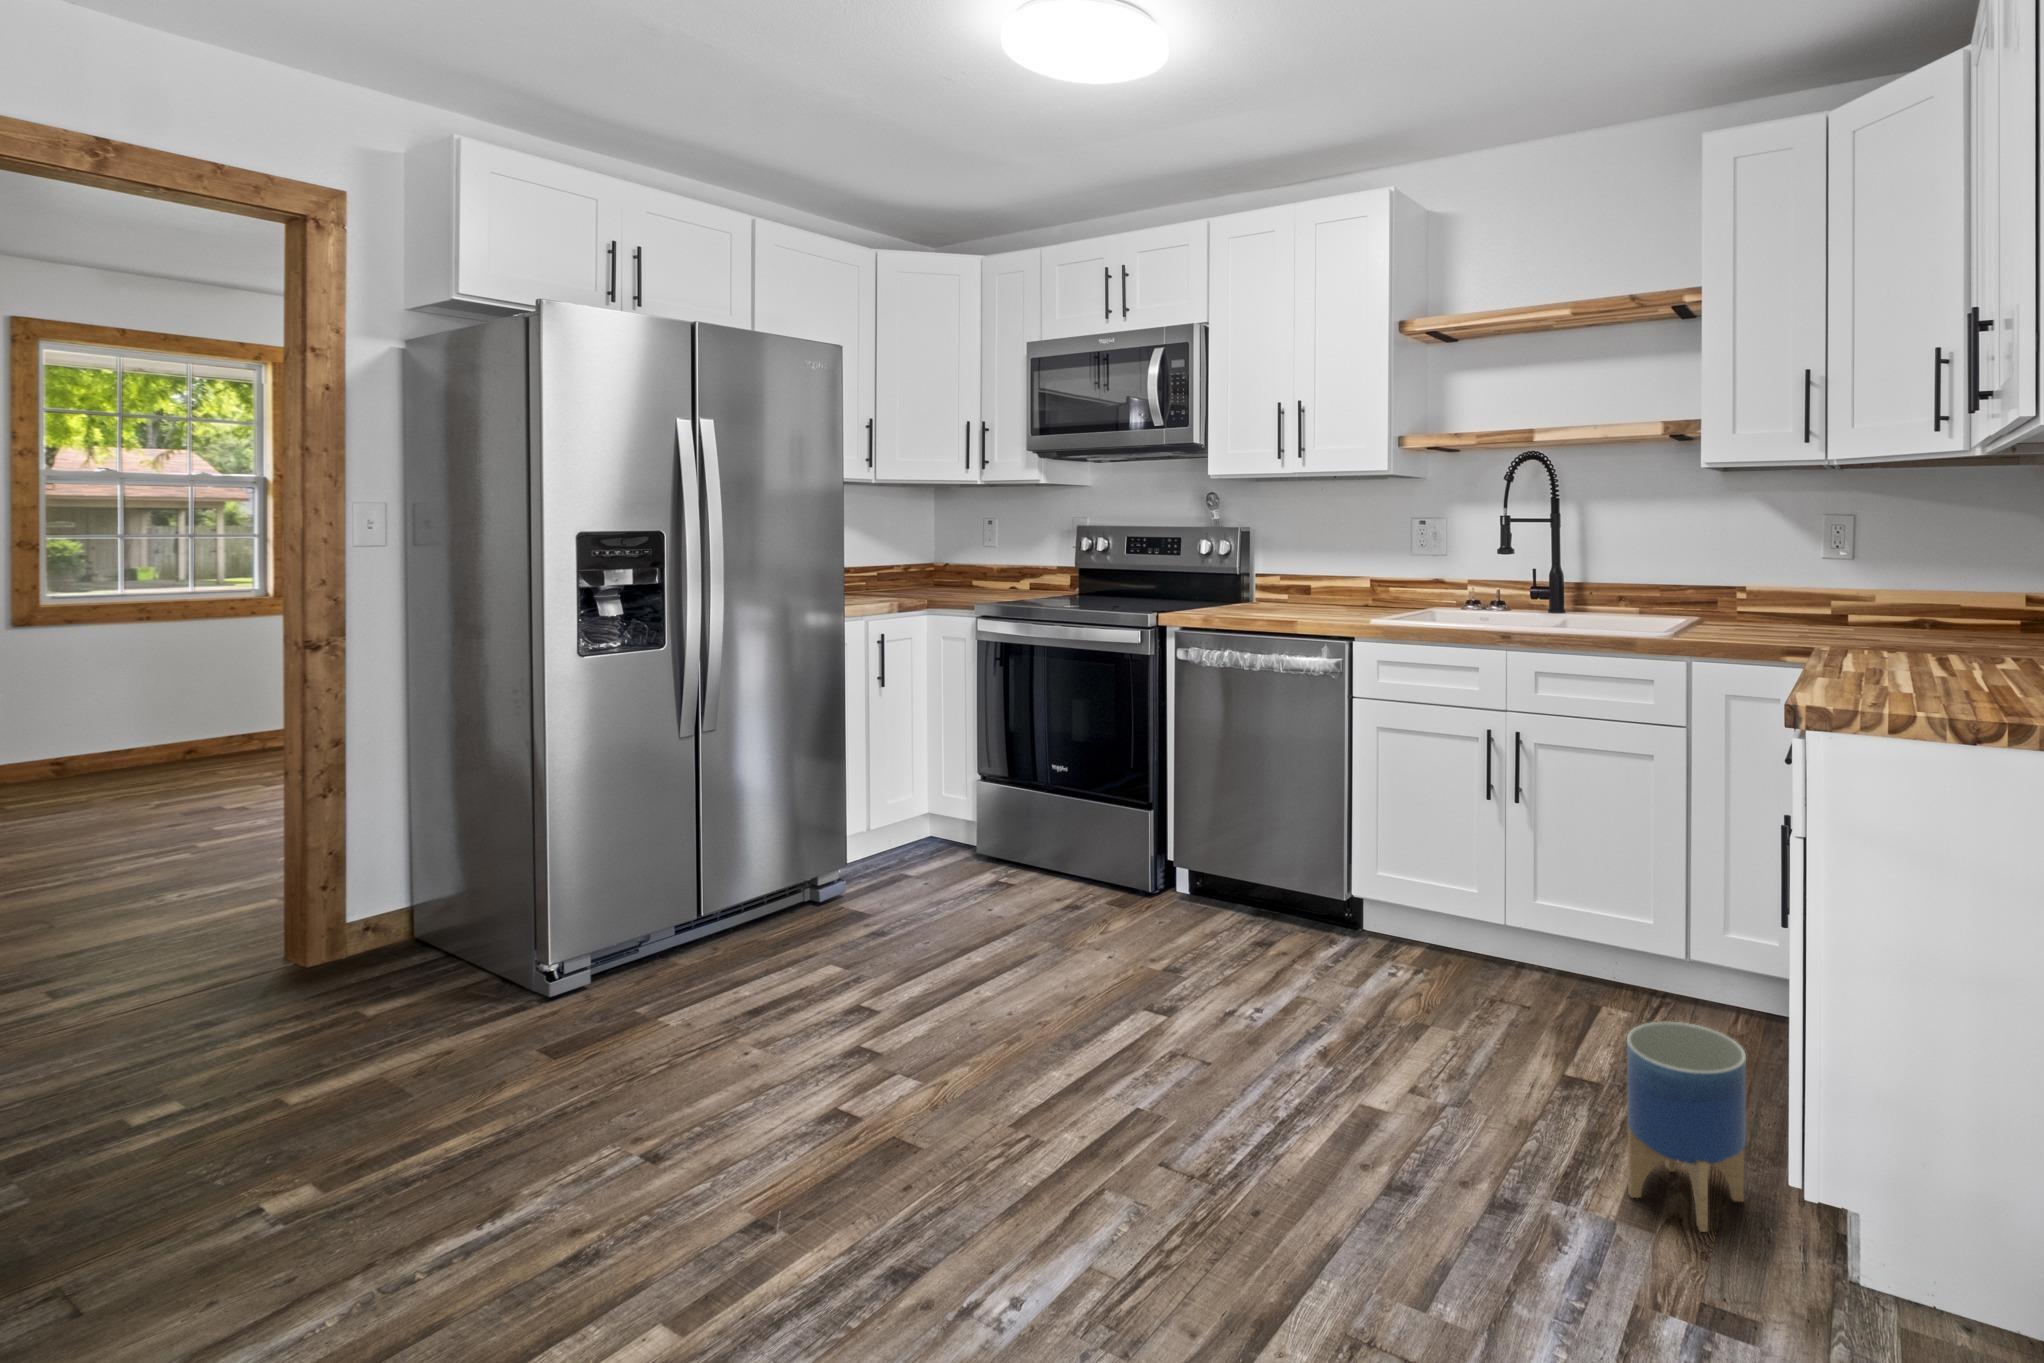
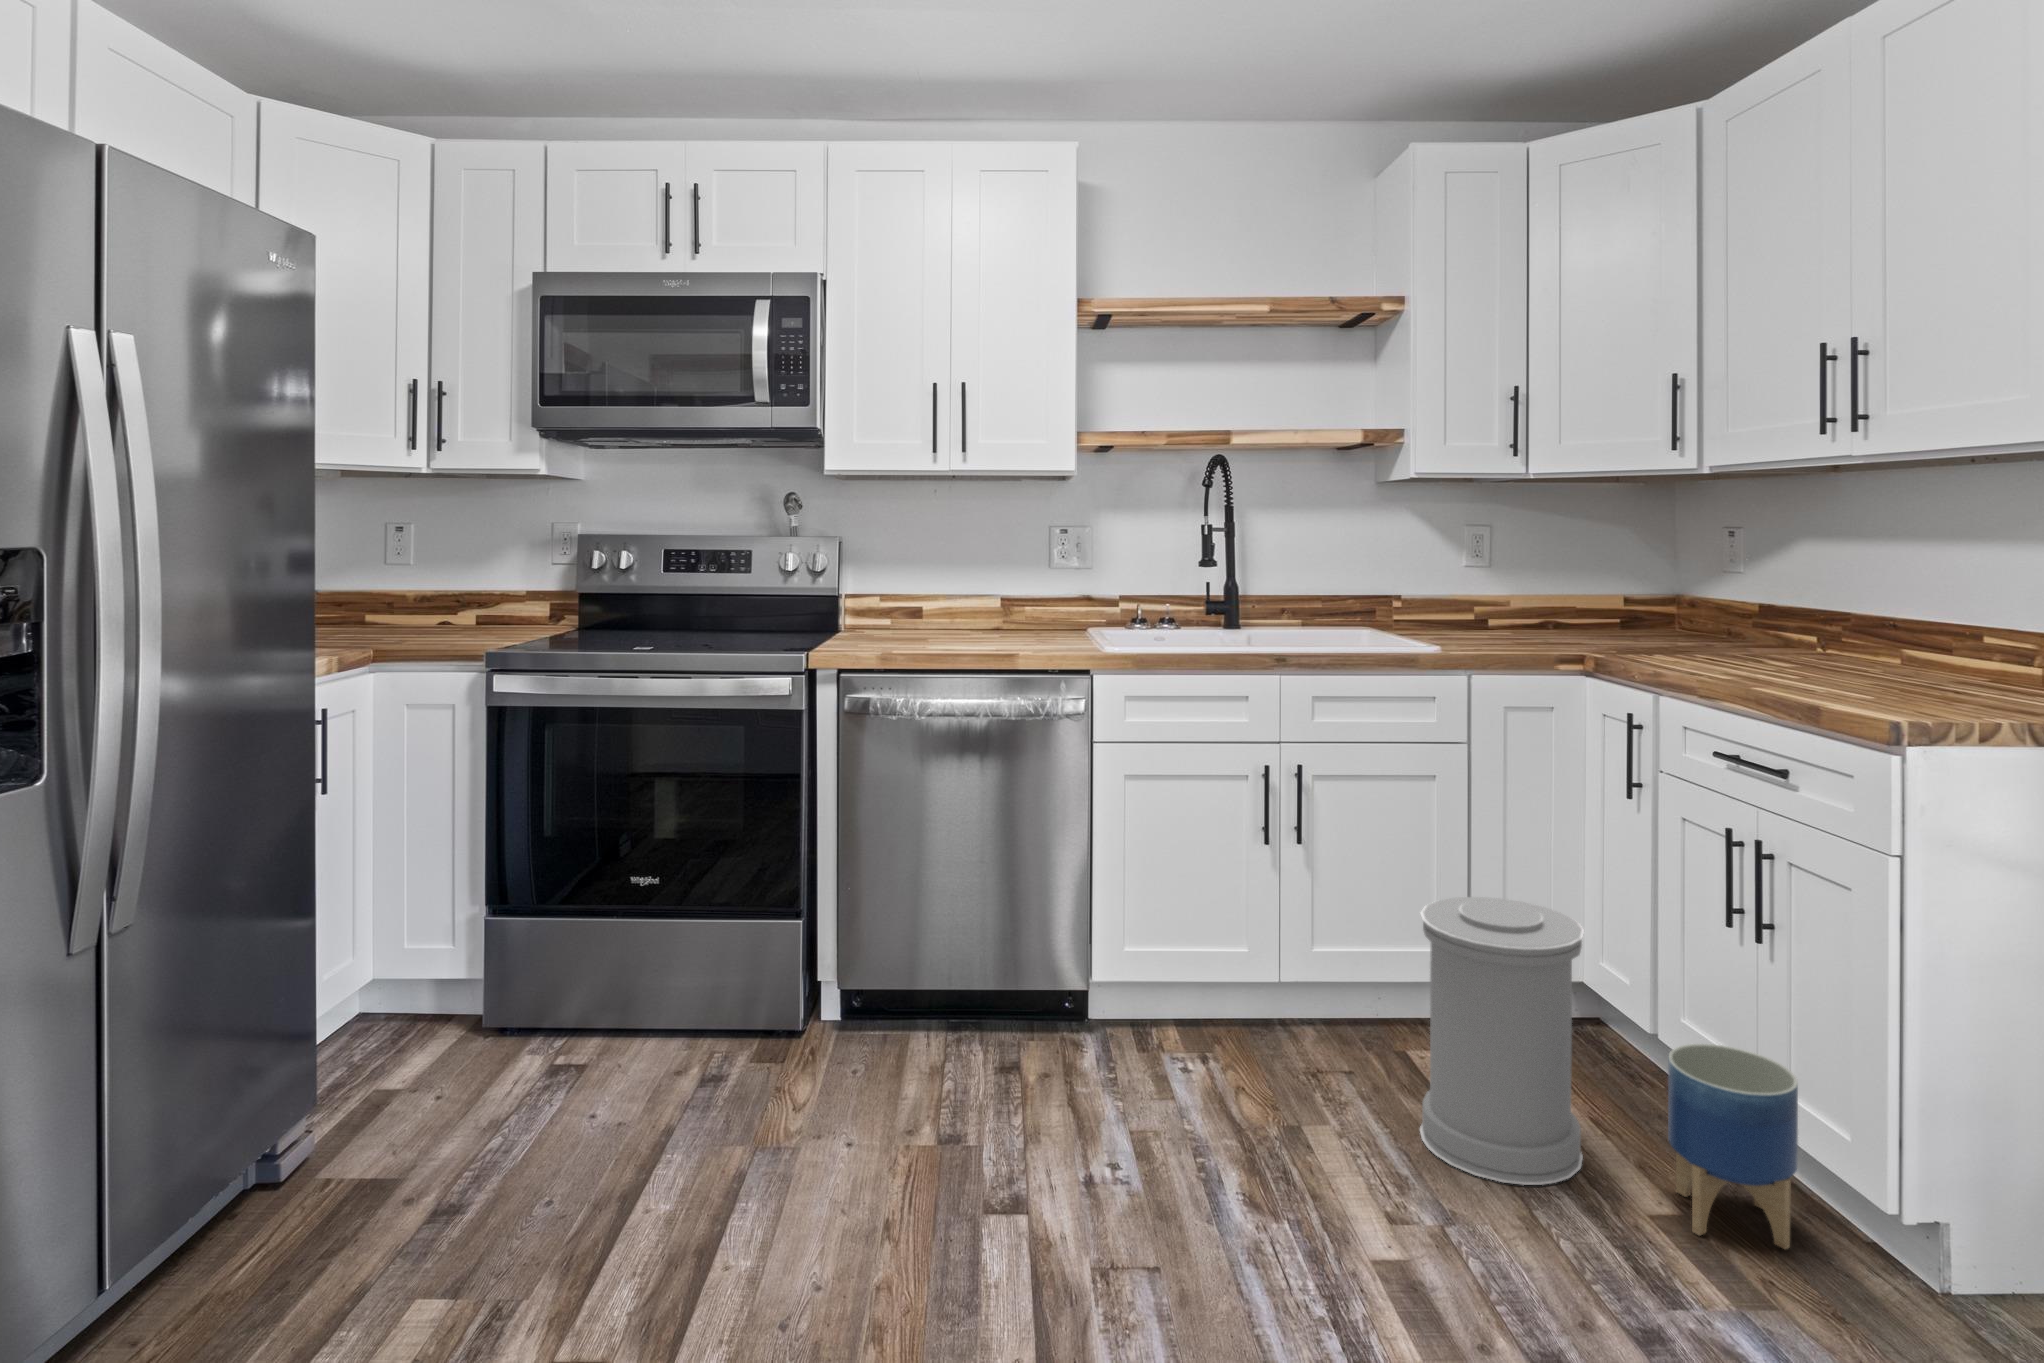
trash can: none [1480,859,1629,1128] -> present [1420,897,1584,1185]

